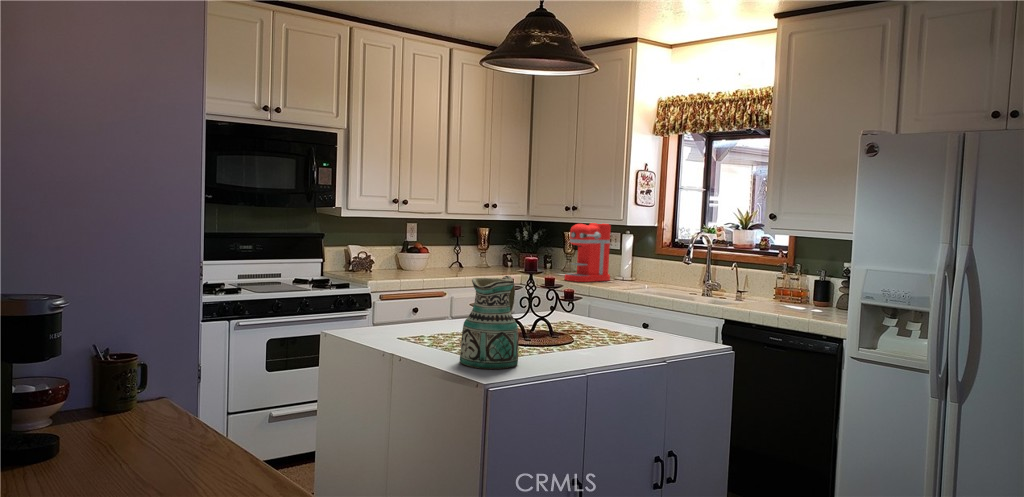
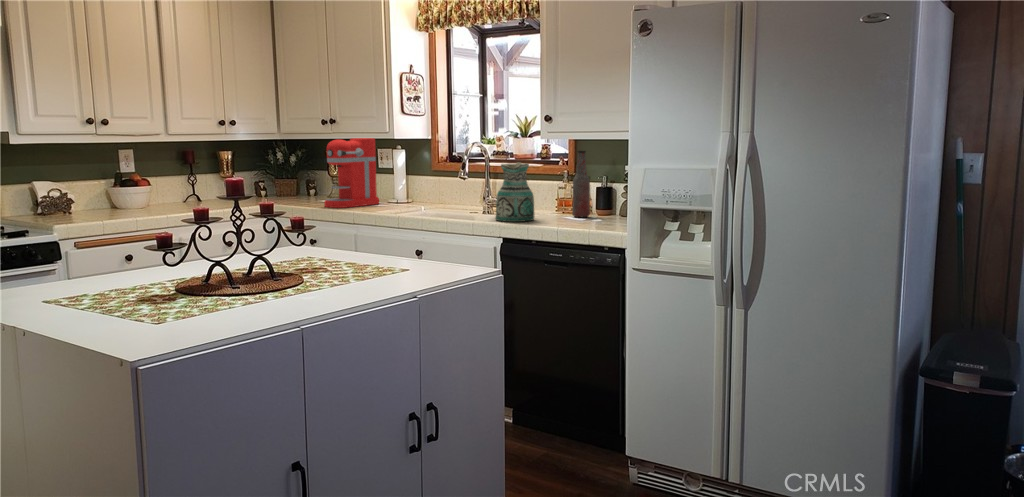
bottle: none [790,247,808,307] -> present [572,151,590,217]
ceramic pitcher: present [460,276,519,369] -> present [496,162,534,222]

